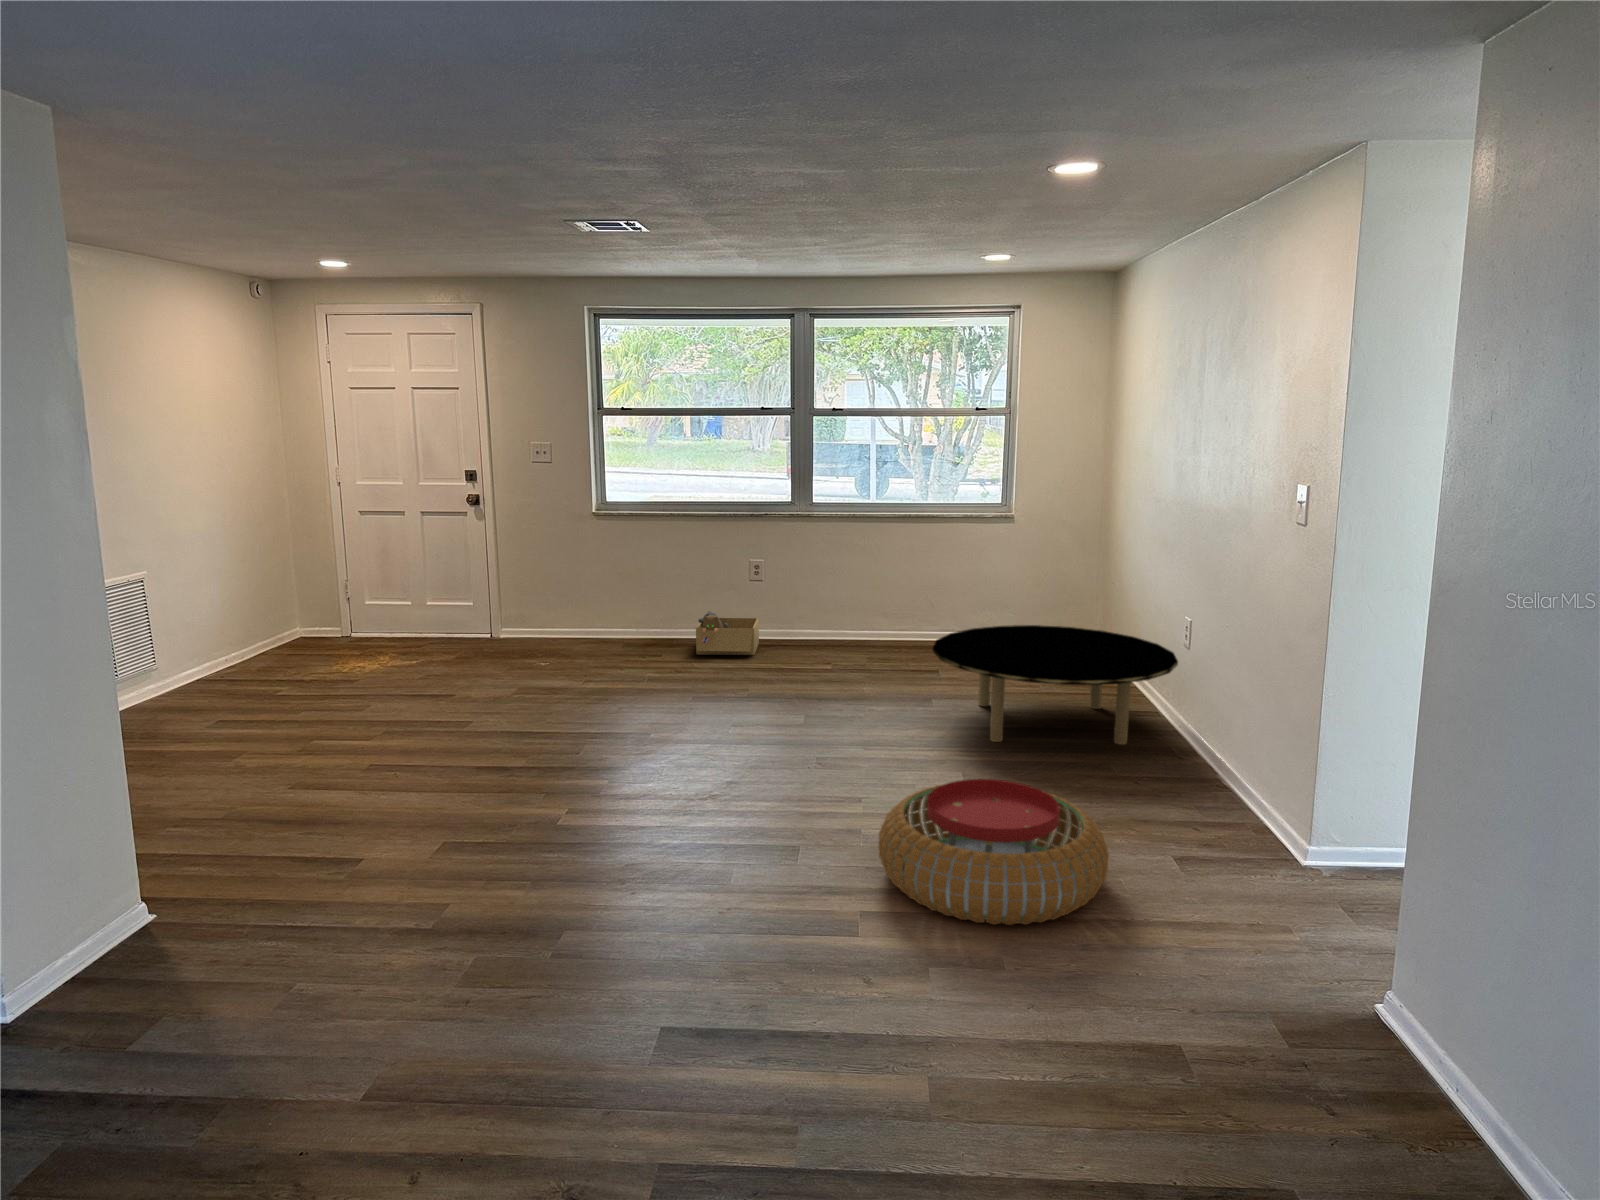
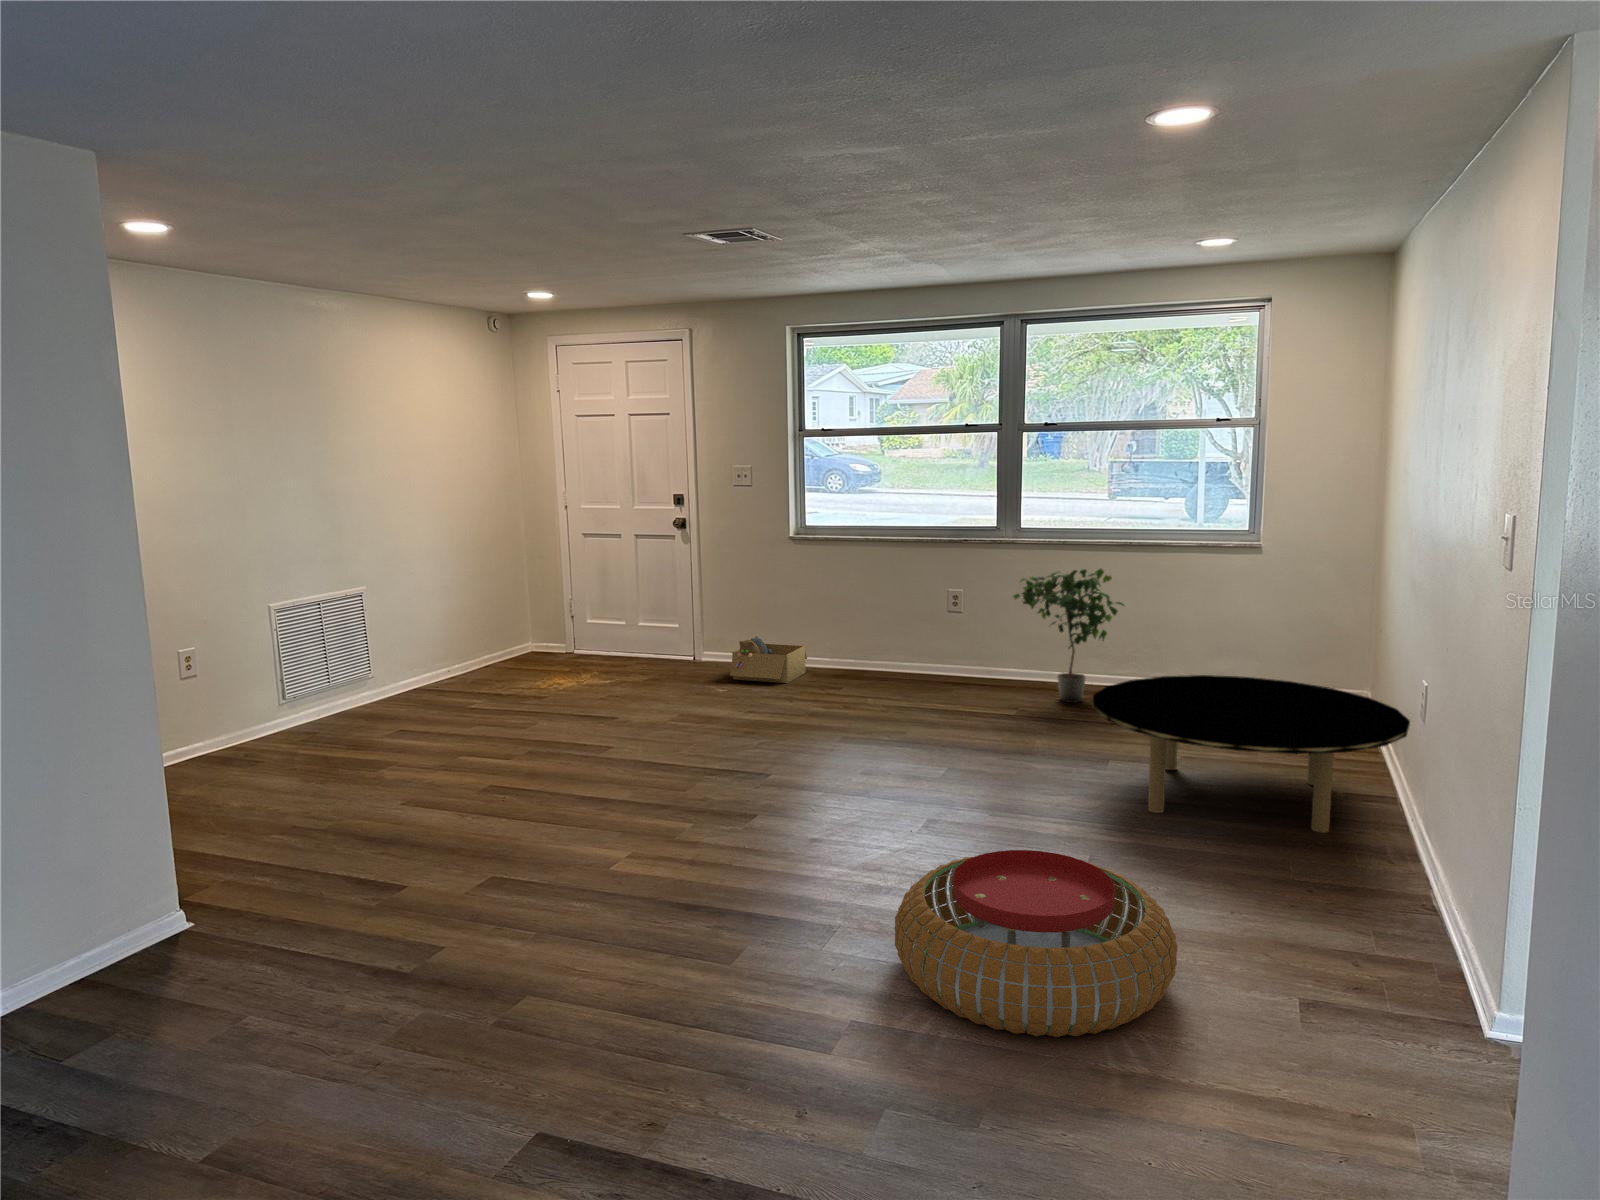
potted plant: none [818,537,911,656] -> present [1013,569,1124,703]
cardboard box: present [696,611,759,655] -> present [730,636,807,683]

